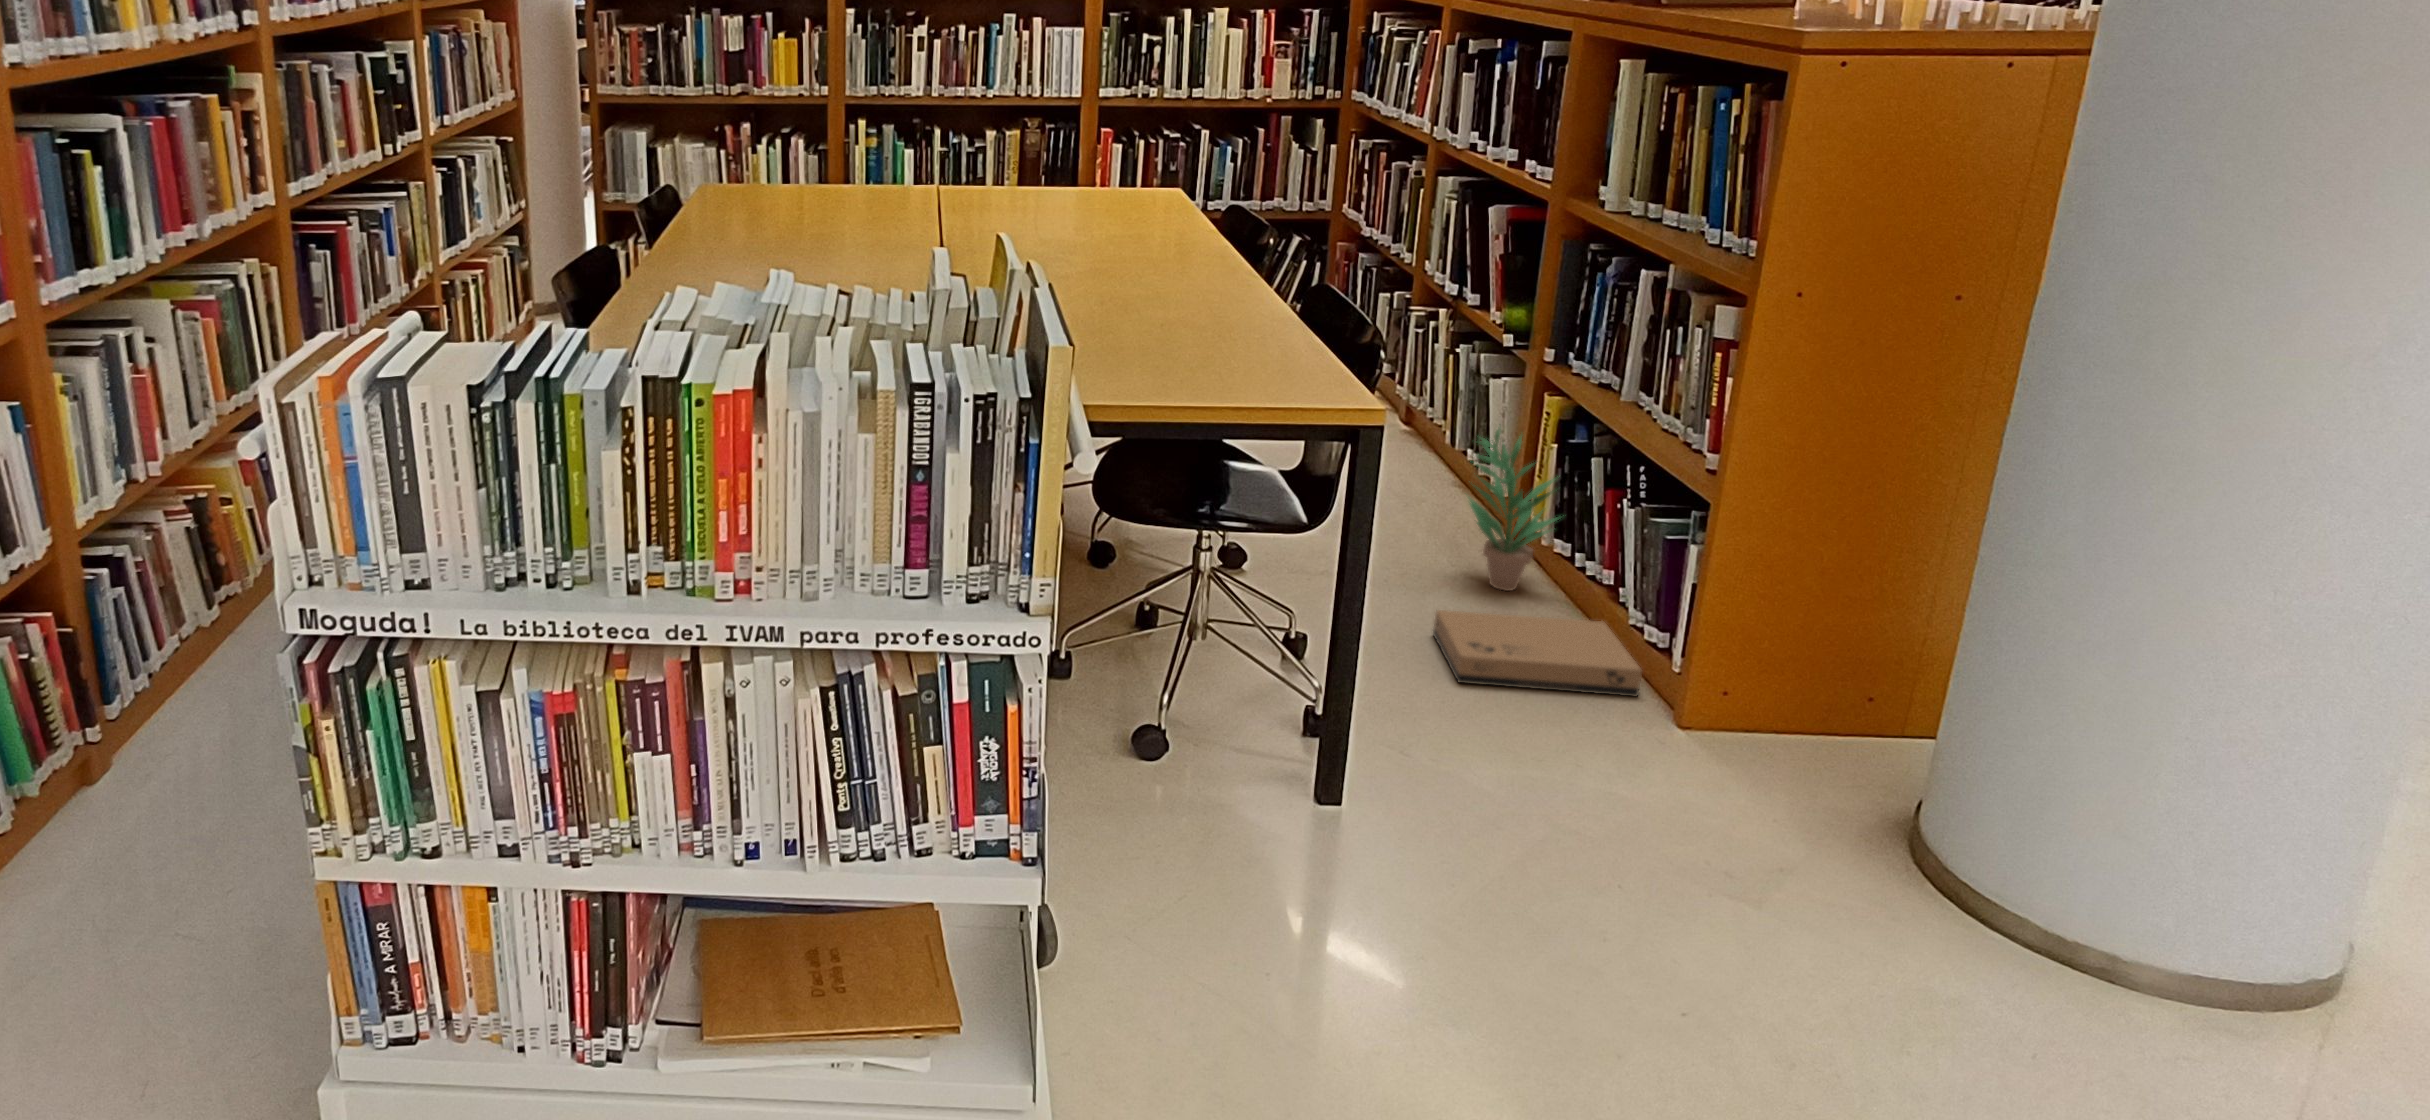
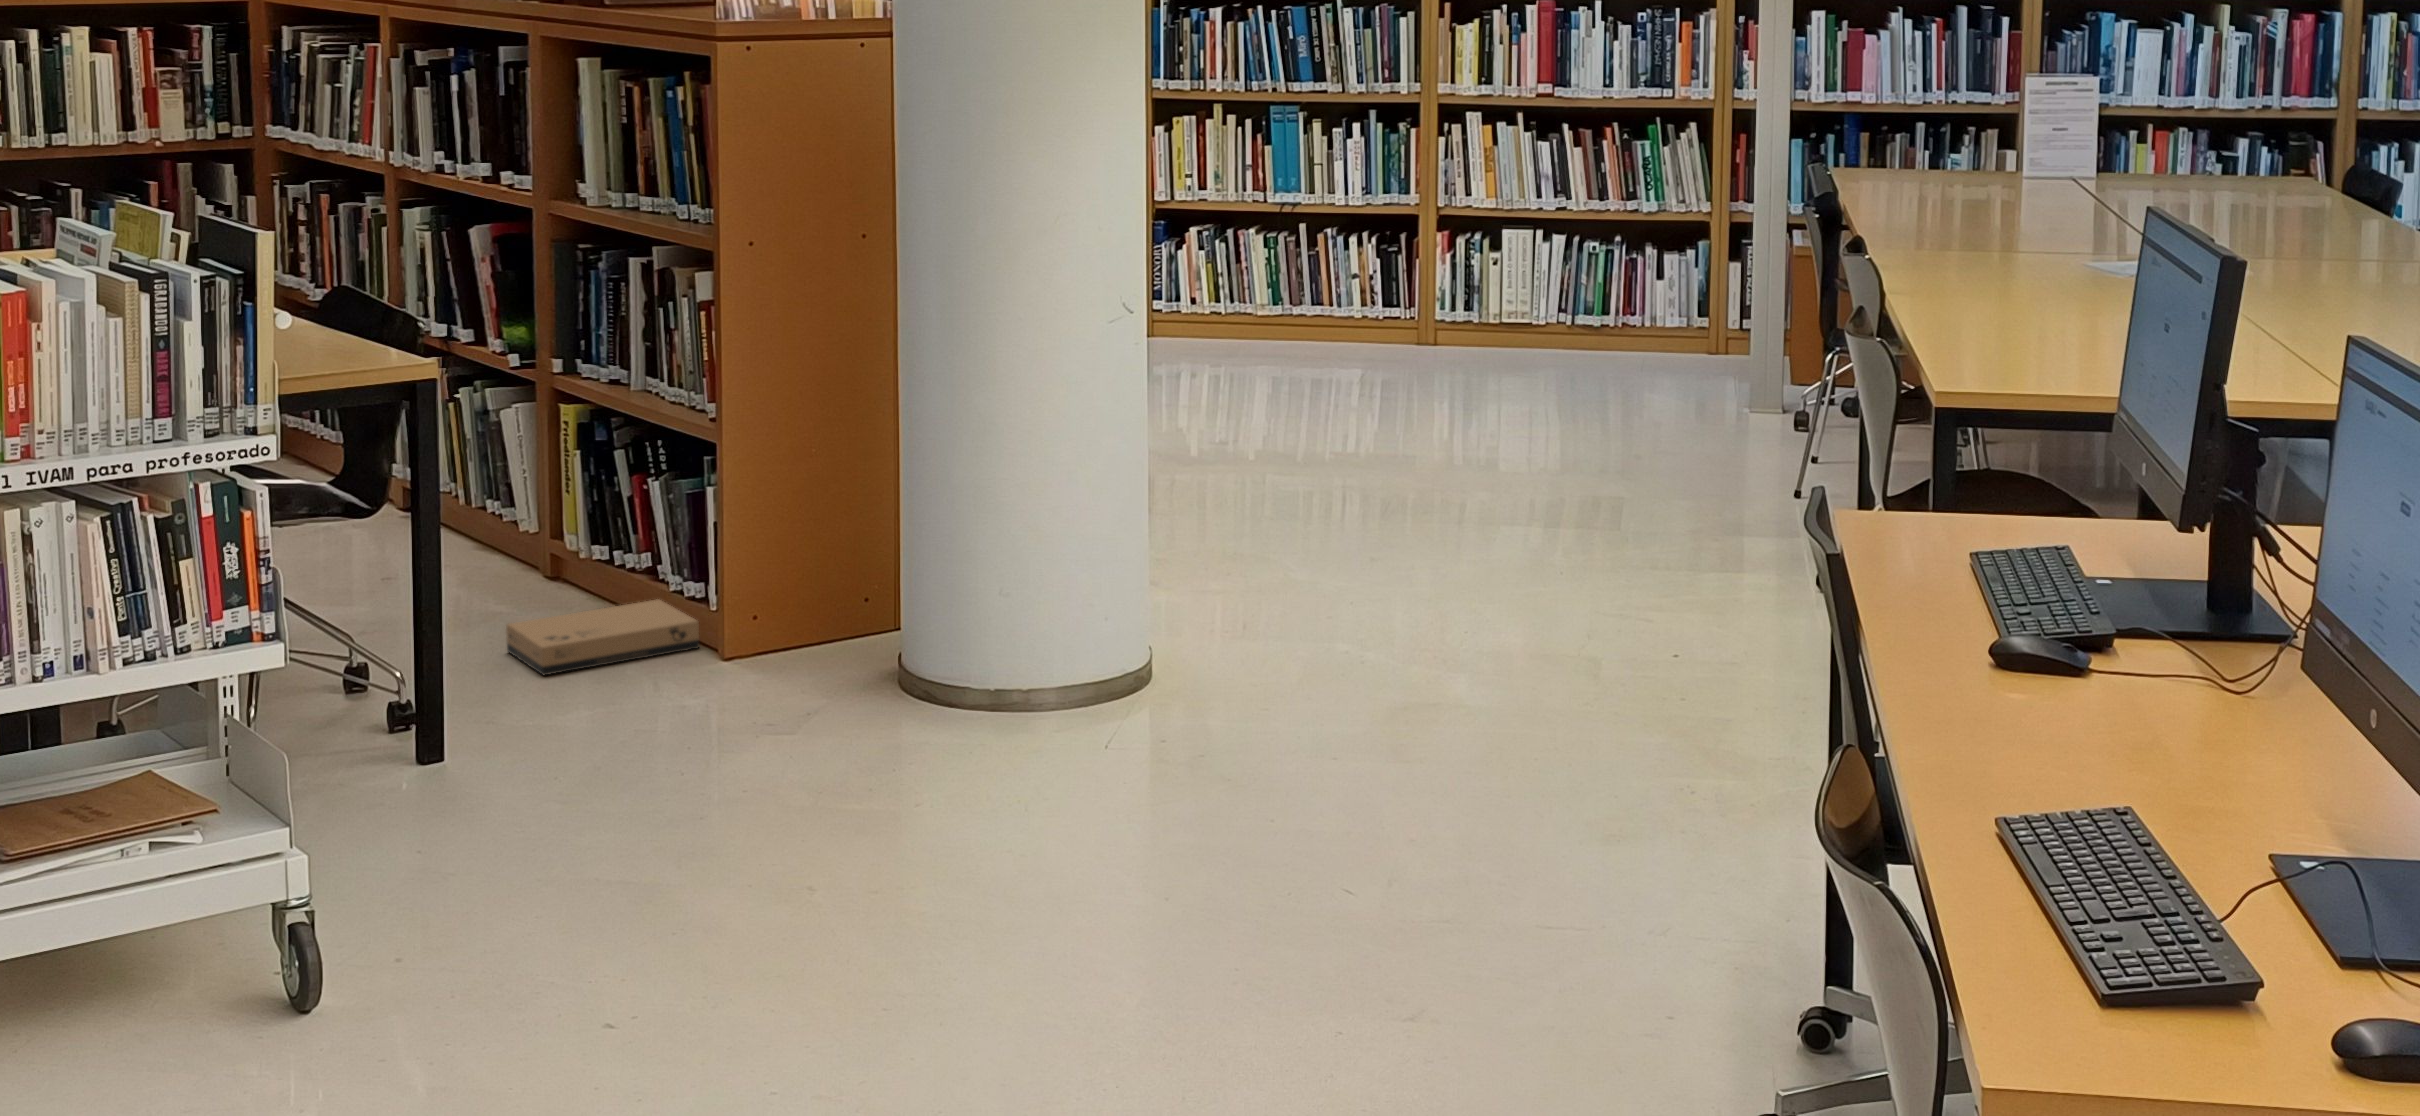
potted plant: present [1469,429,1558,591] -> none [503,436,607,609]

